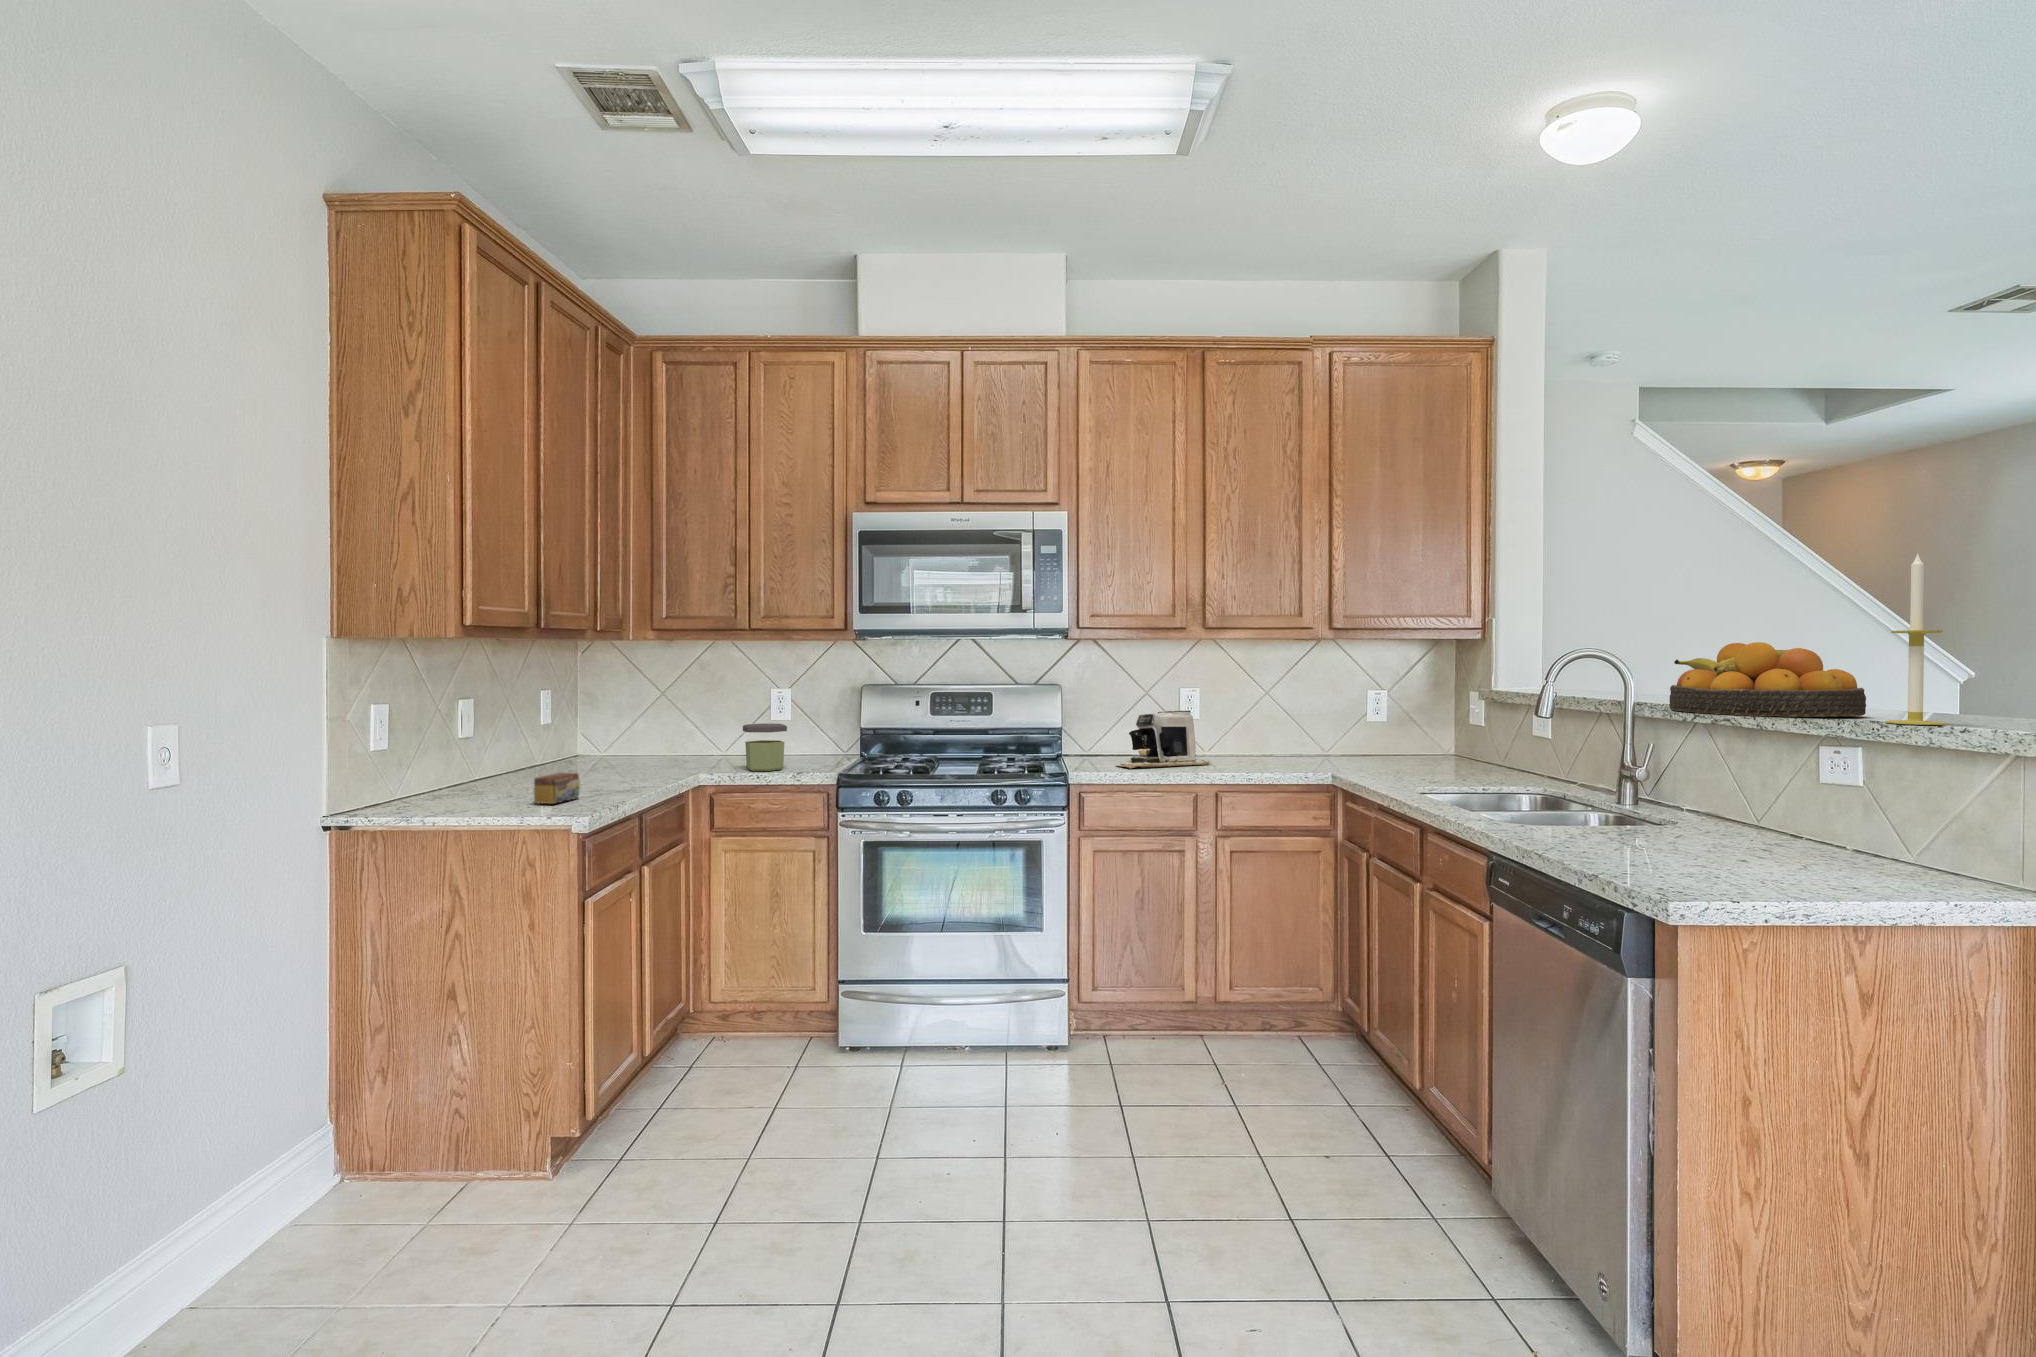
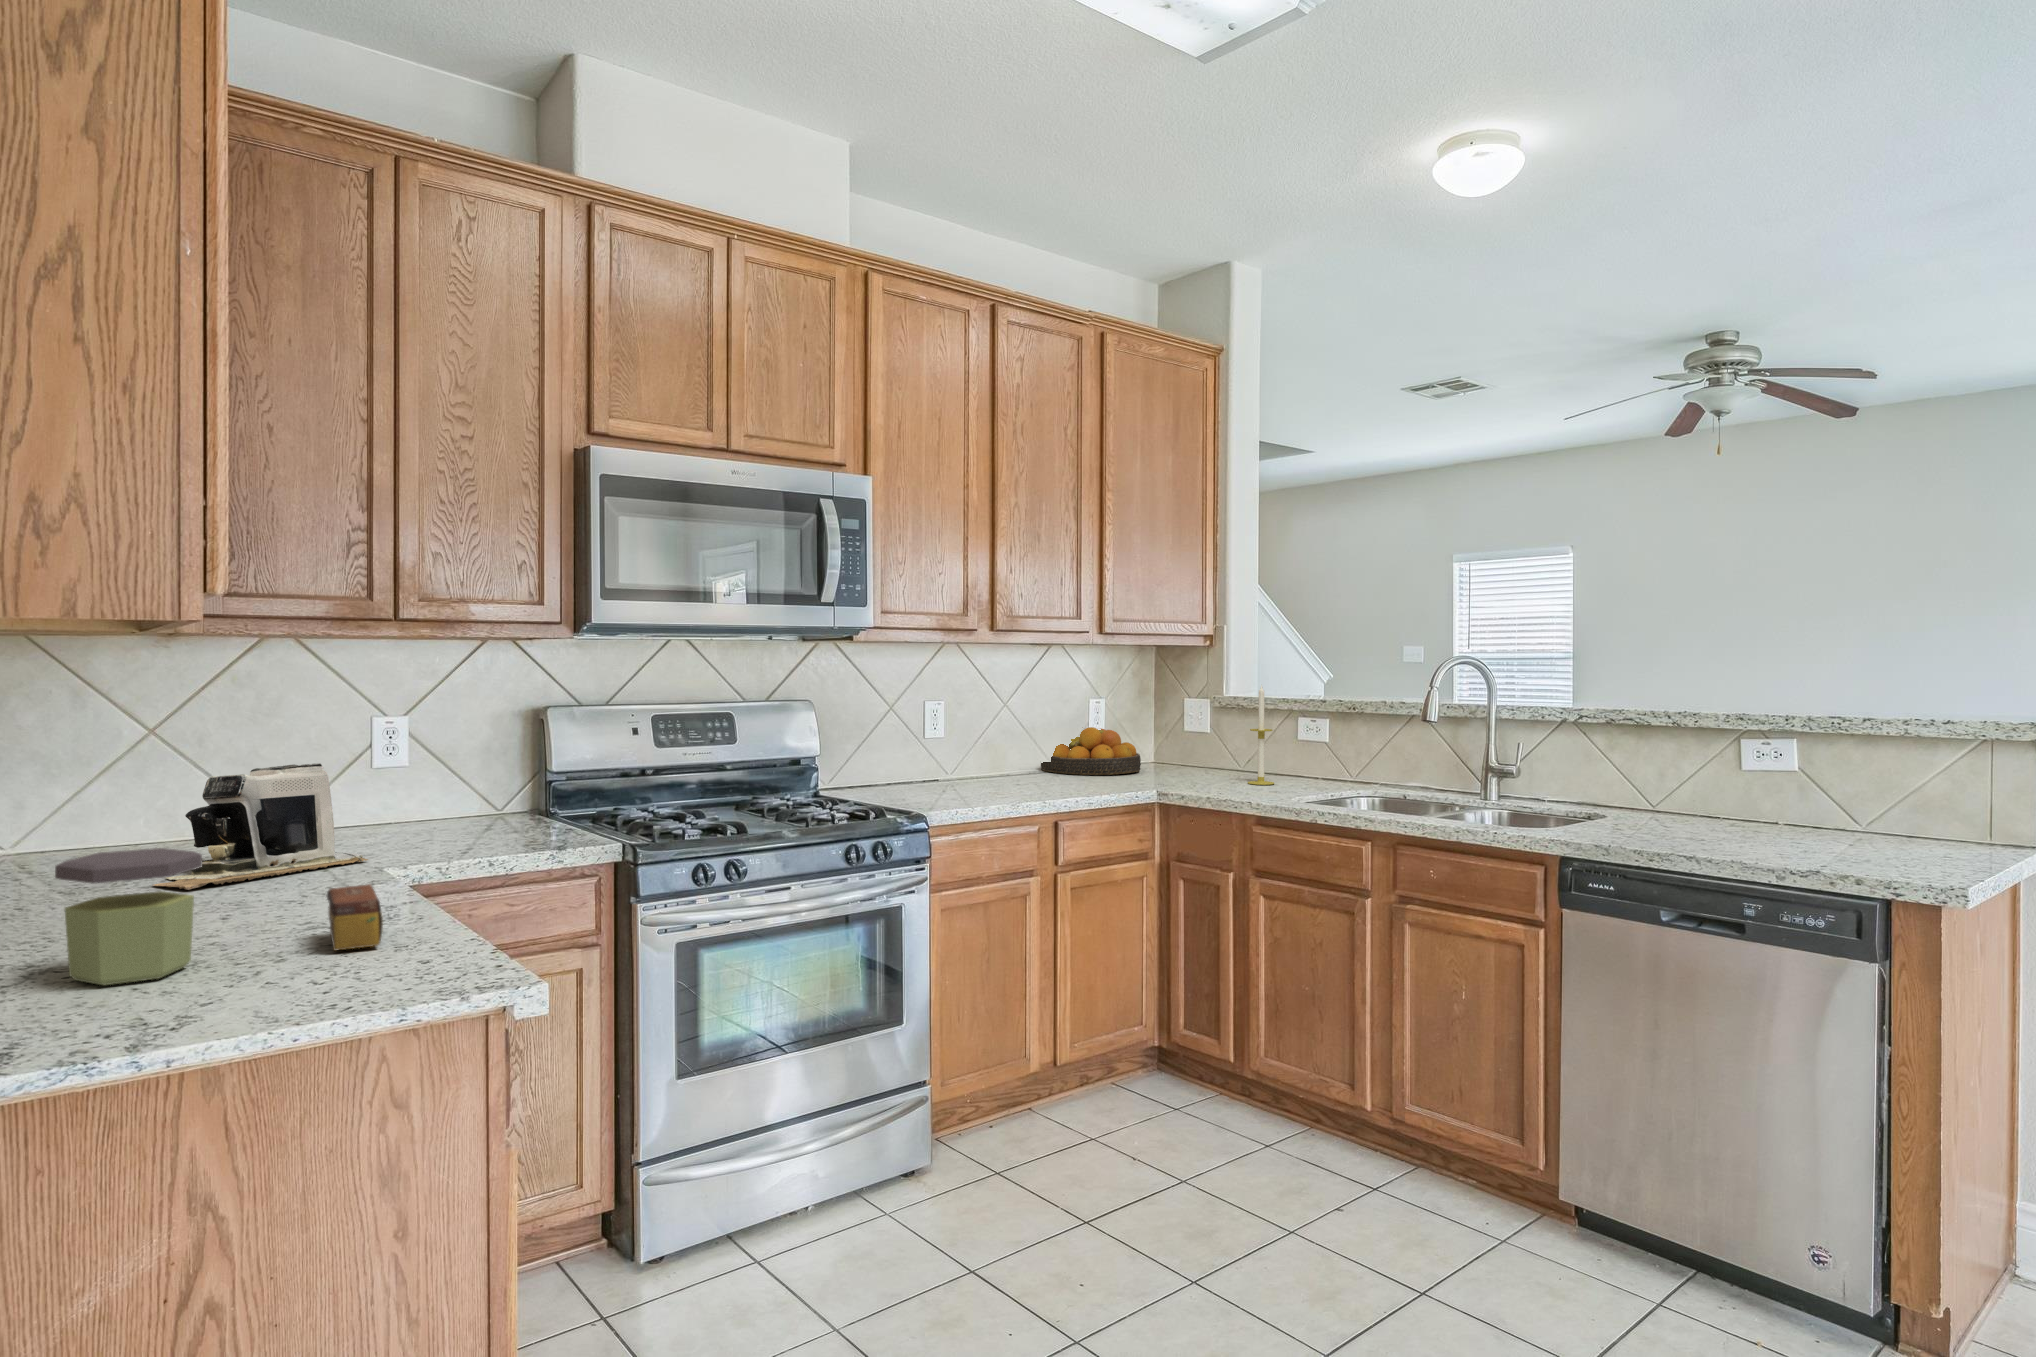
candle: present [1885,553,1946,725] -> present [1248,685,1274,785]
fruit bowl: present [1670,642,1866,717] -> present [1041,727,1141,775]
coffee maker: present [1117,711,1211,768] -> present [154,763,368,890]
jar: present [743,724,787,771] -> present [55,848,202,985]

